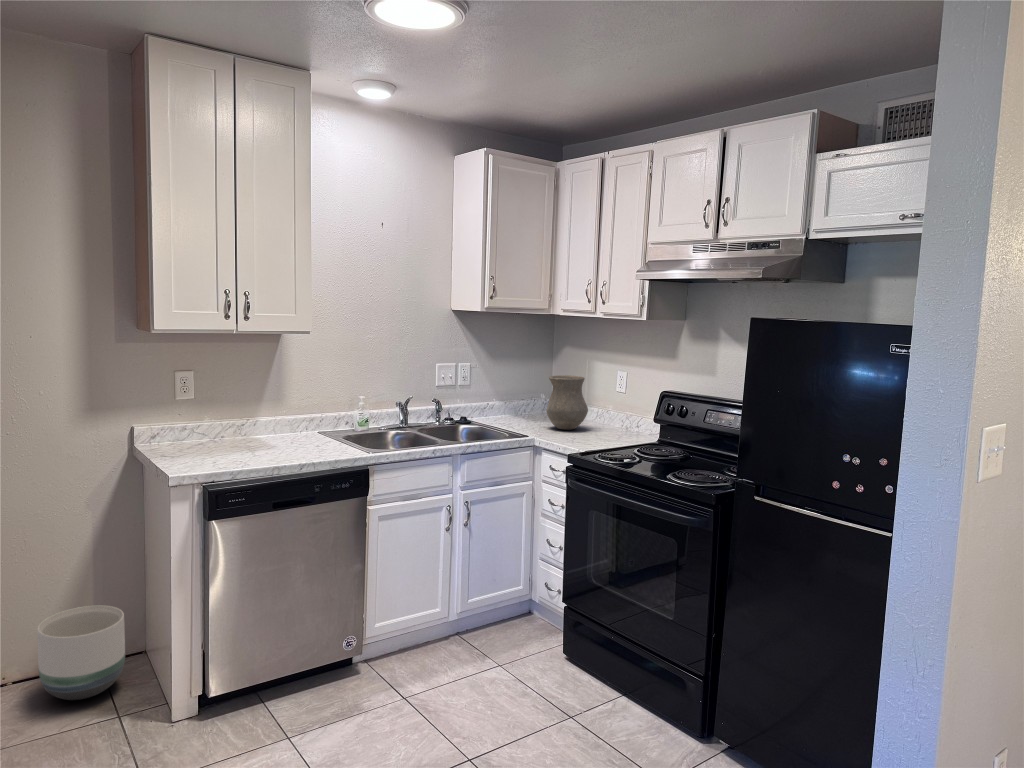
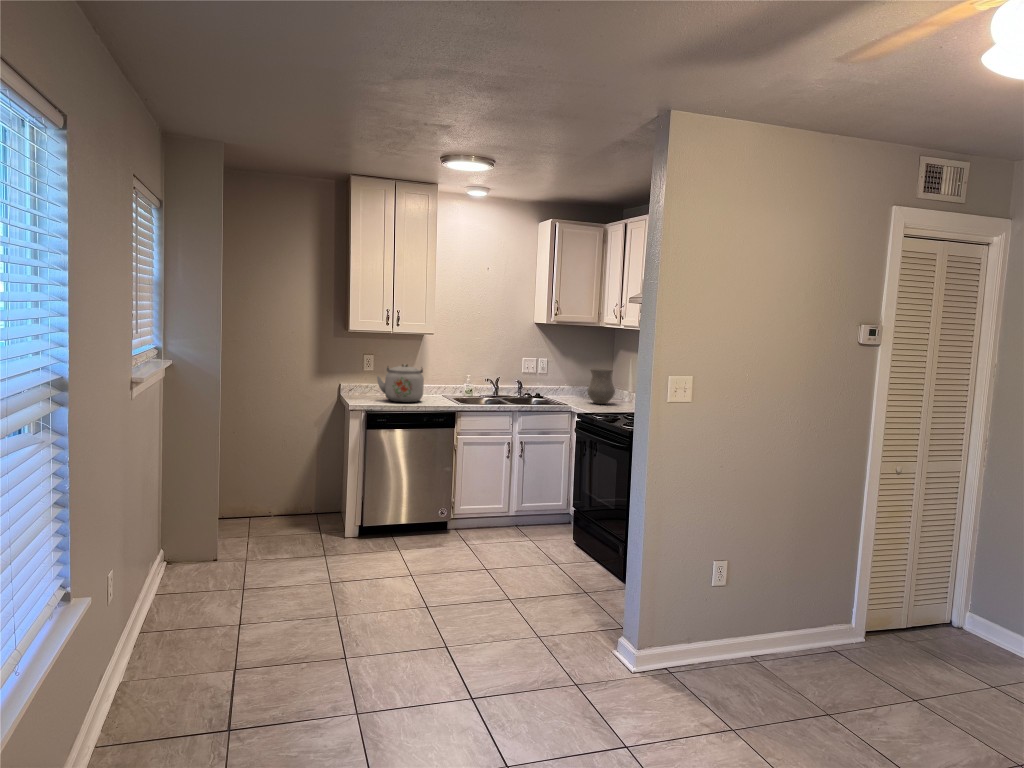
kettle: none [213,387,301,457] -> present [377,364,424,402]
planter: present [37,606,125,700] -> none [287,478,328,524]

